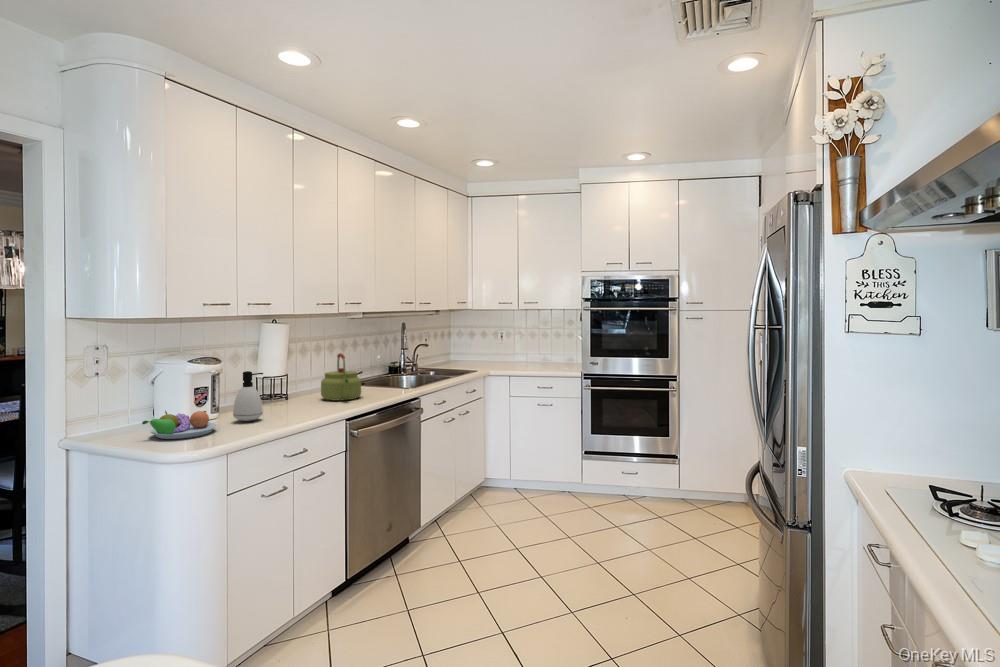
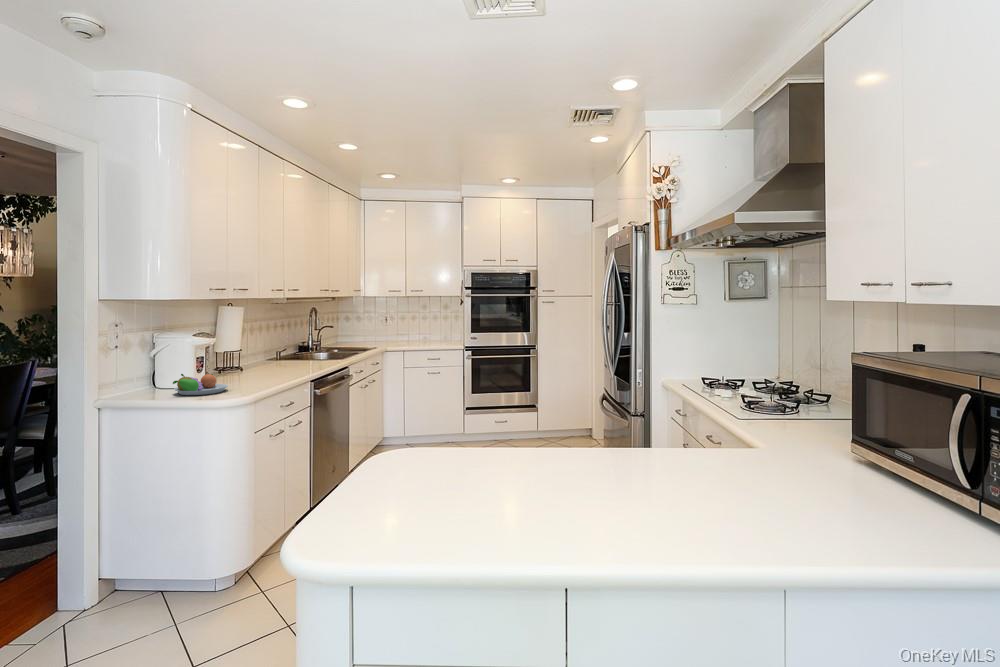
kettle: present [321,353,361,401] -> none [271,330,306,369]
soap dispenser: present [233,371,263,421] -> none [227,342,251,383]

